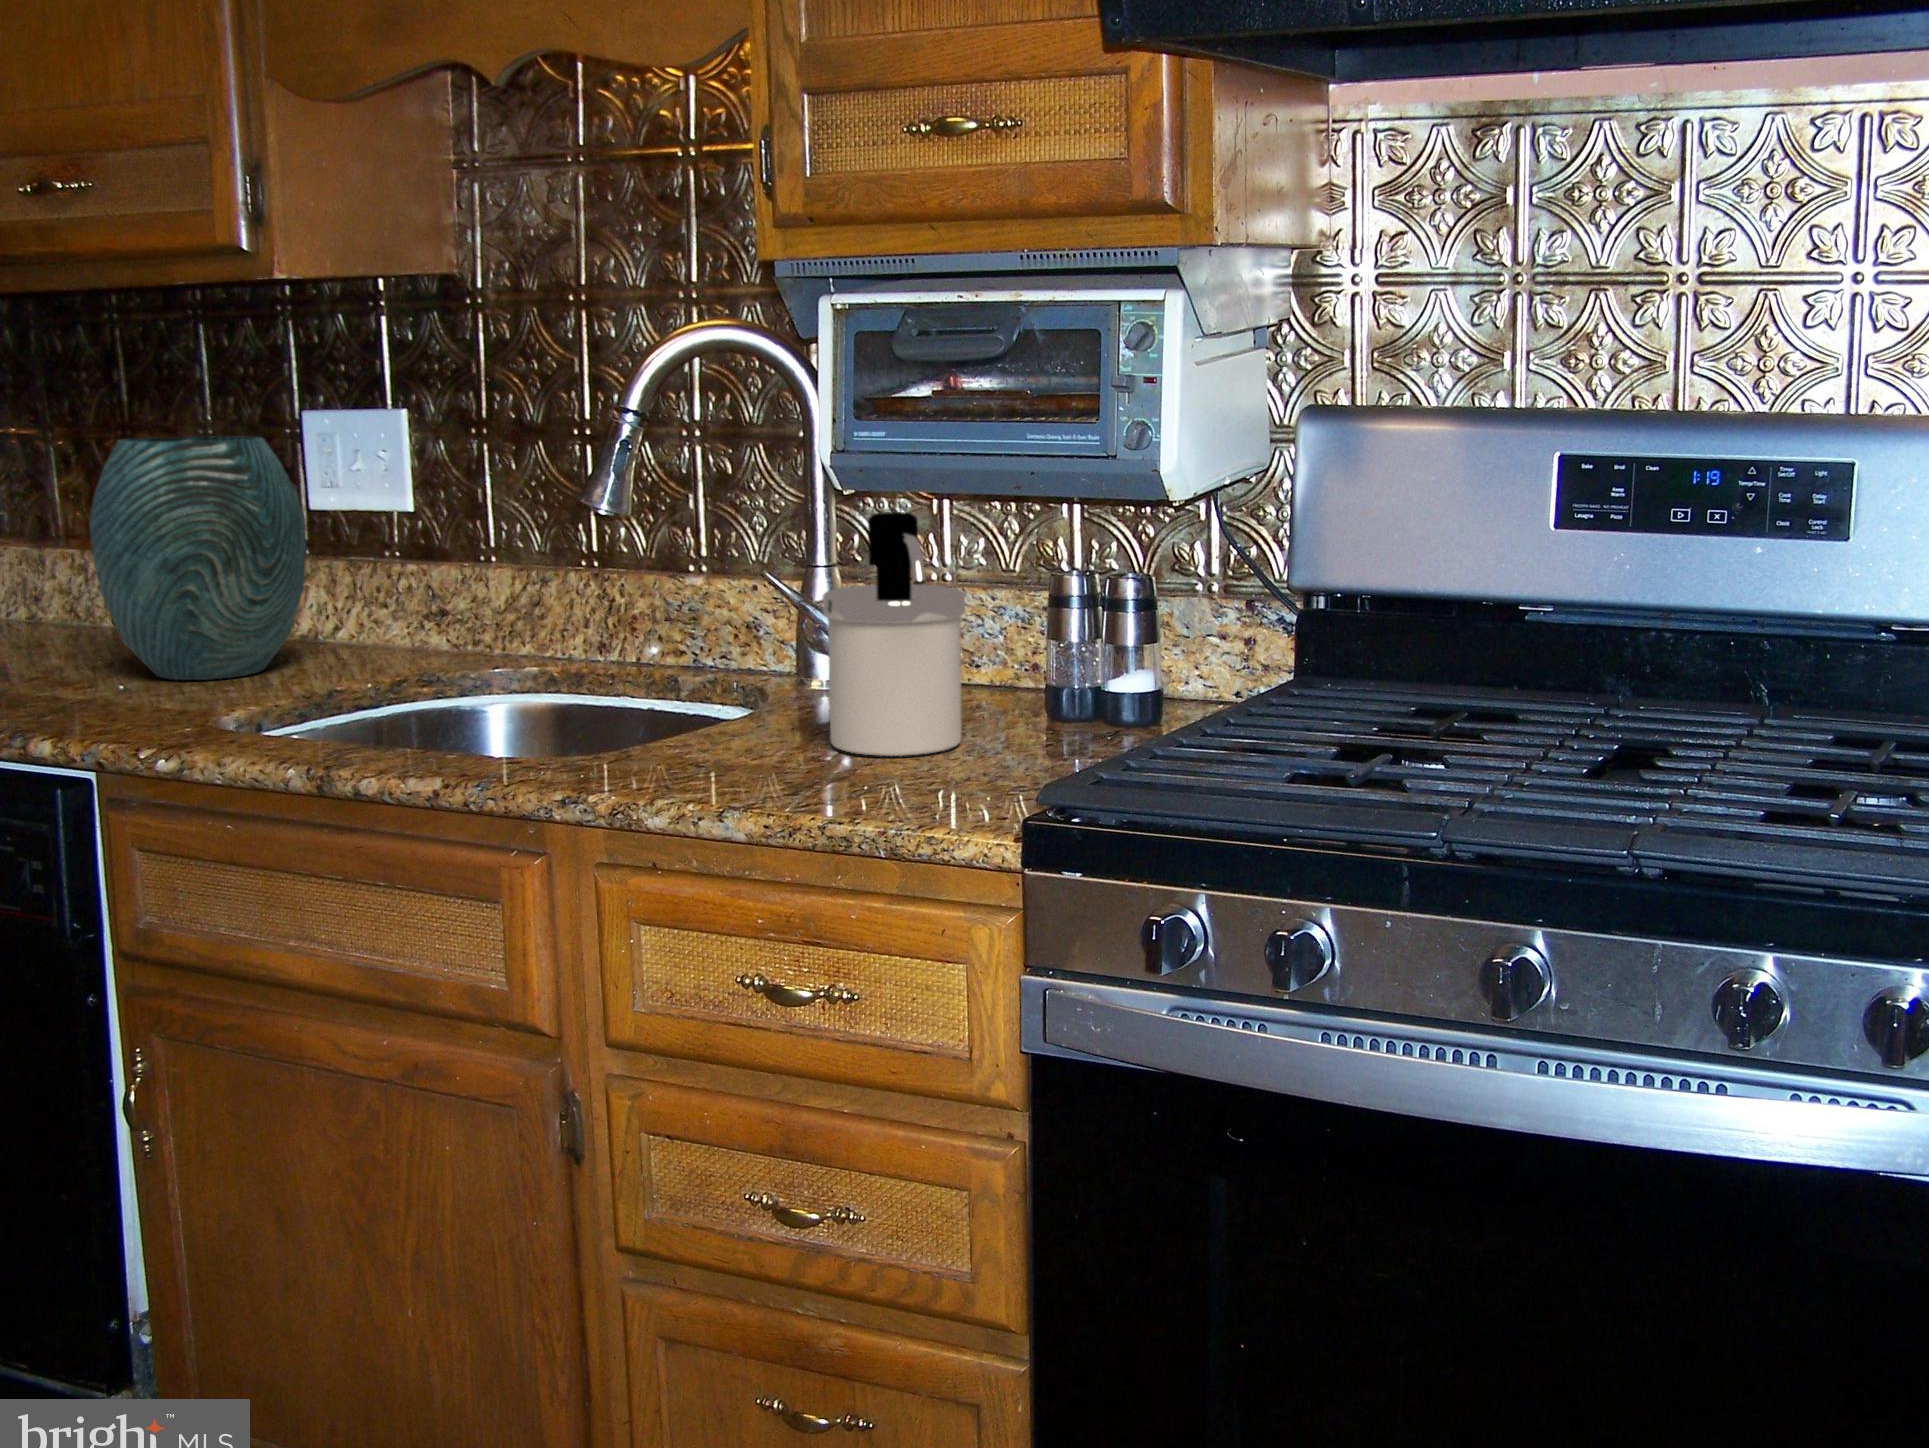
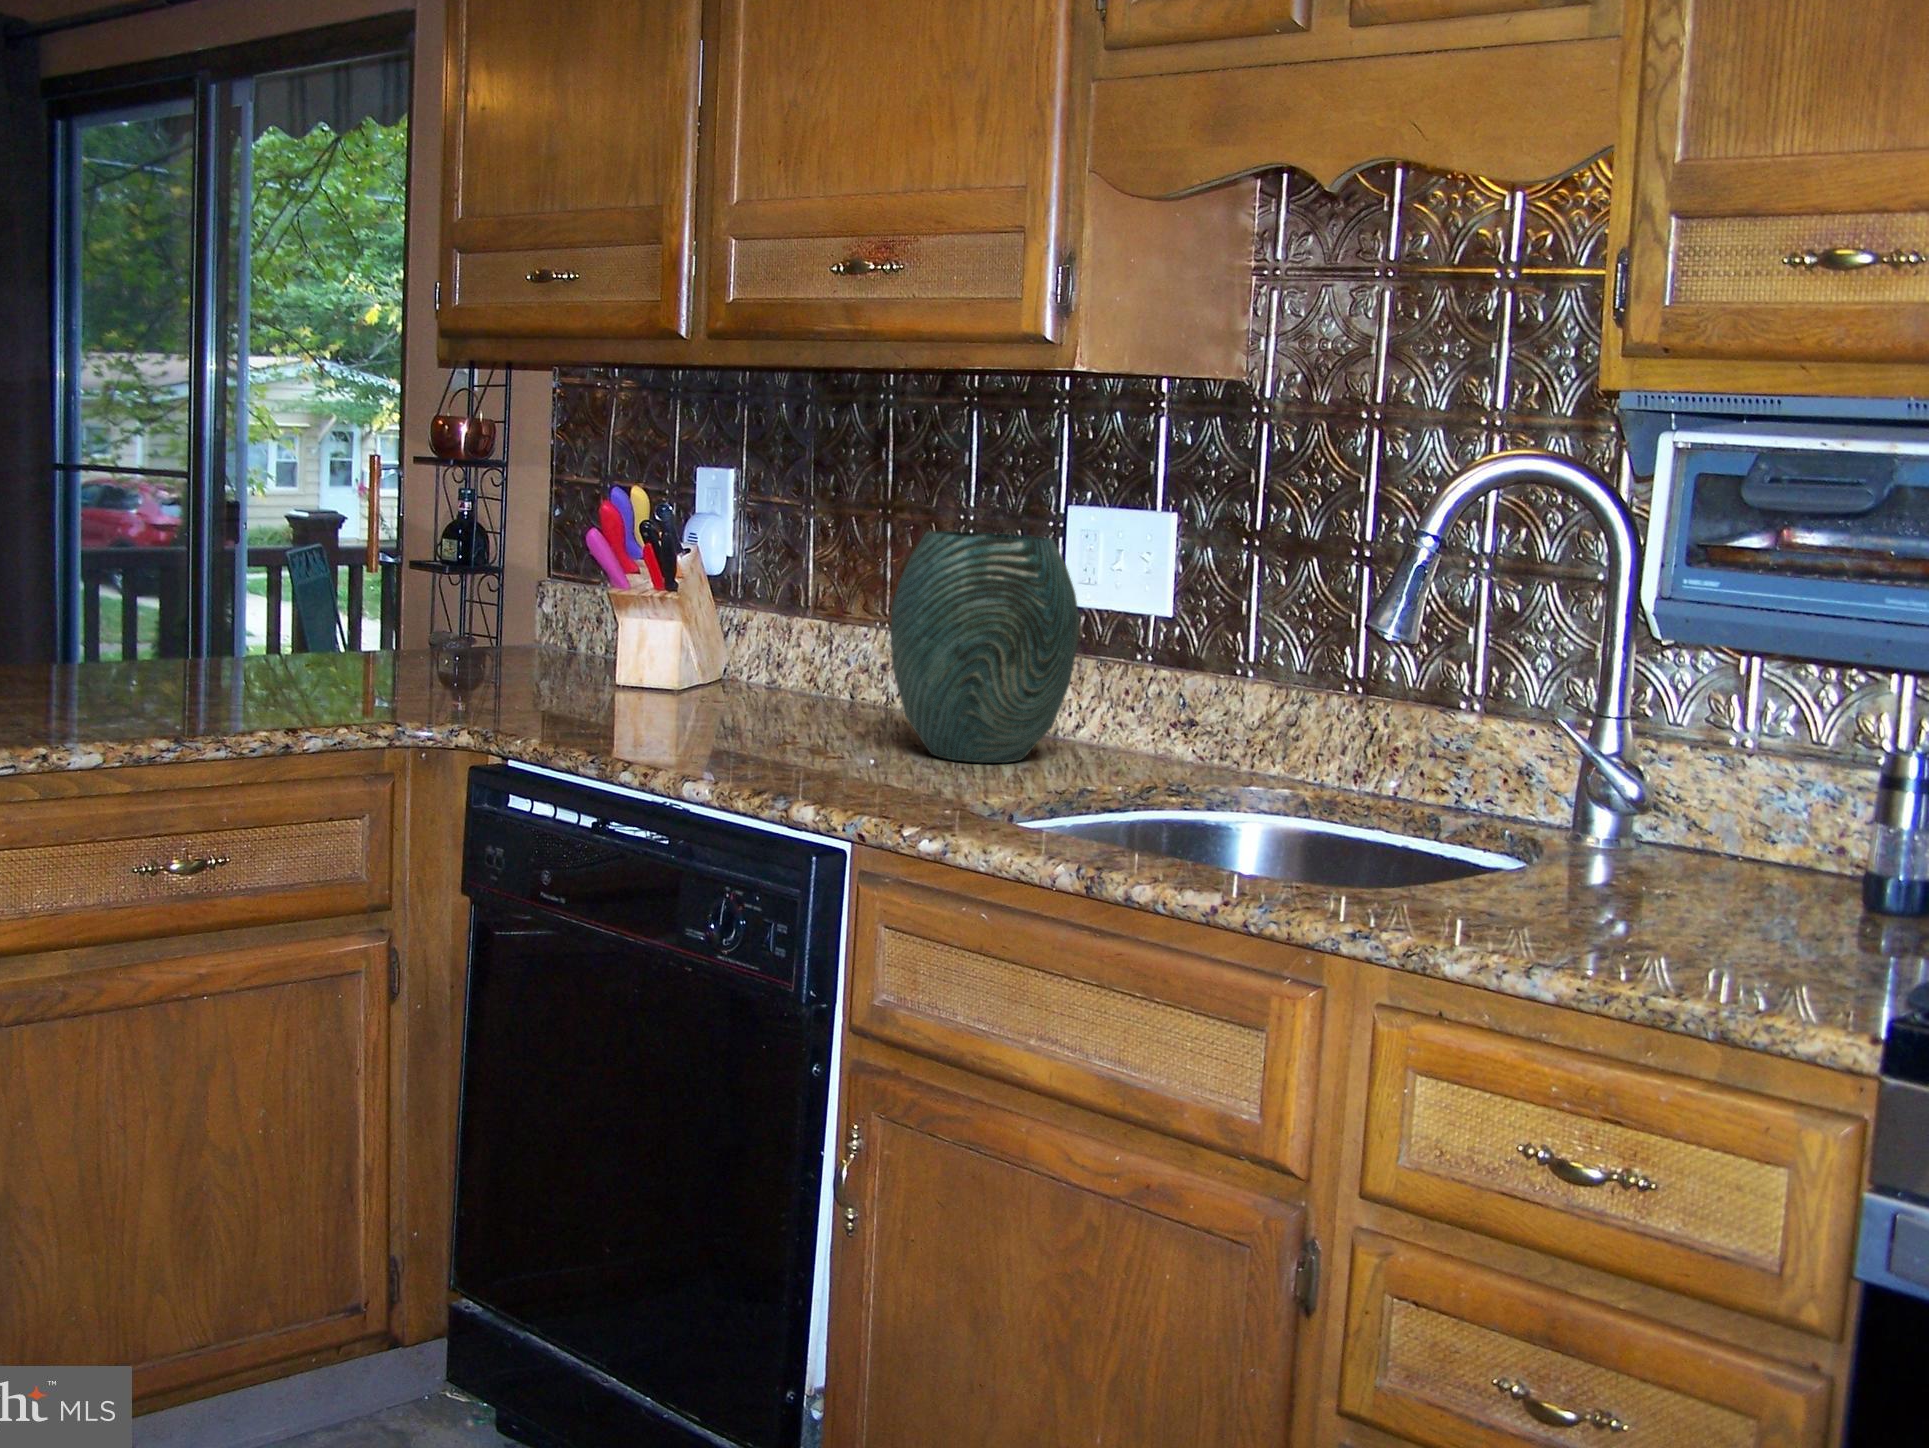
soap dispenser: present [822,512,965,756] -> none [1628,668,1805,936]

